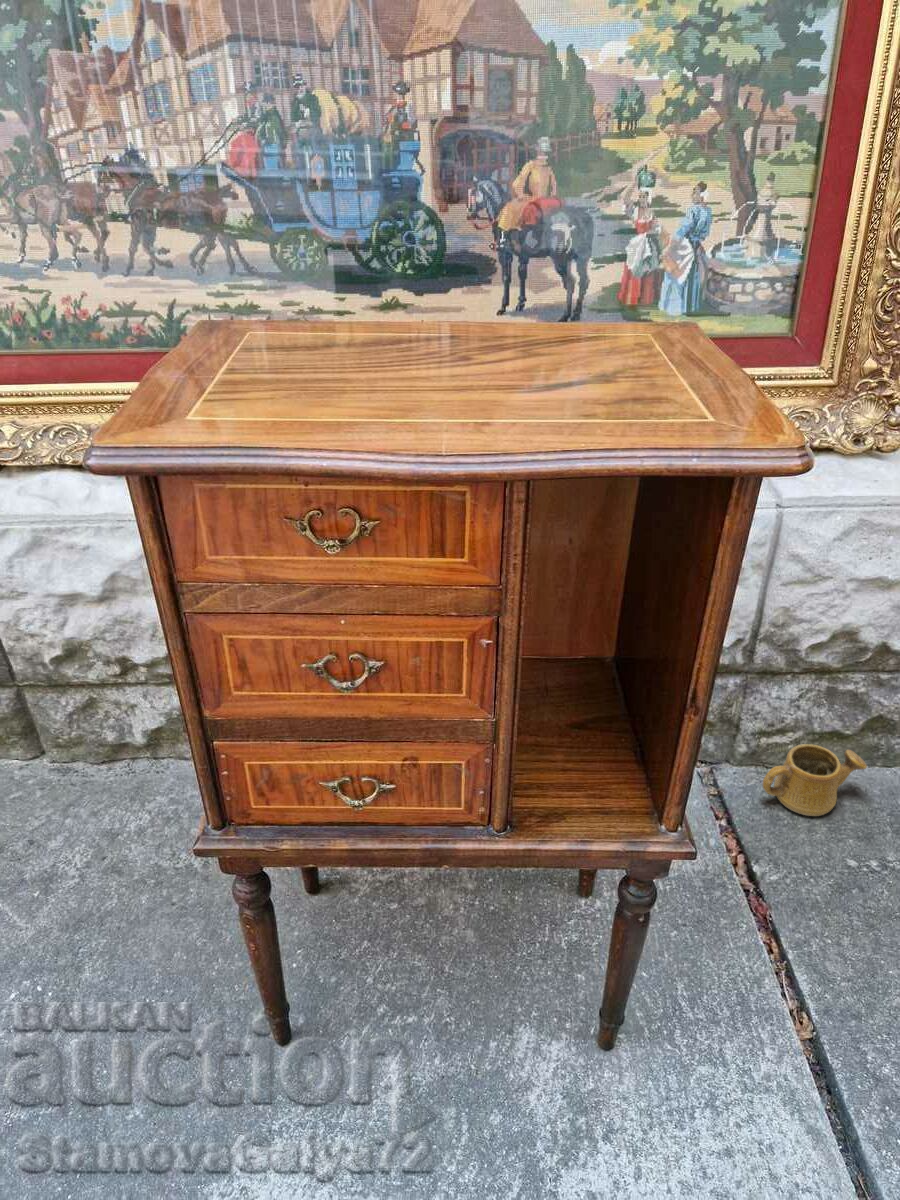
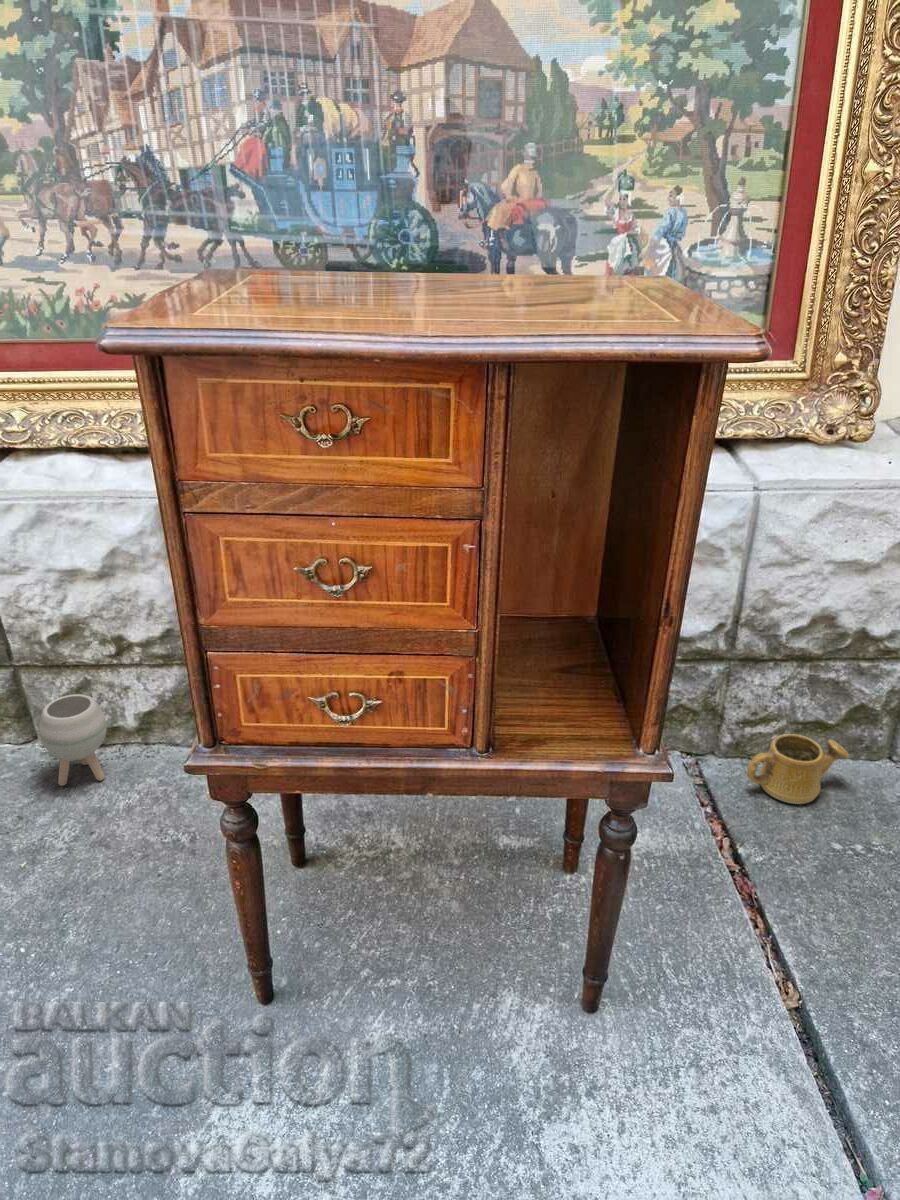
planter: none [45,715,113,806] -> present [39,694,107,786]

